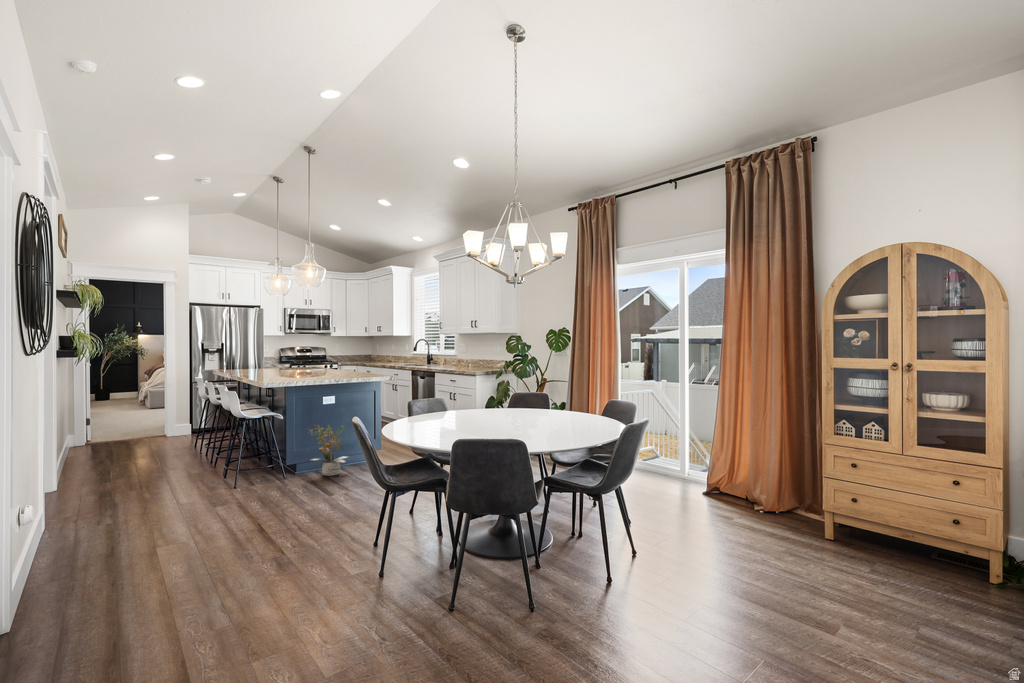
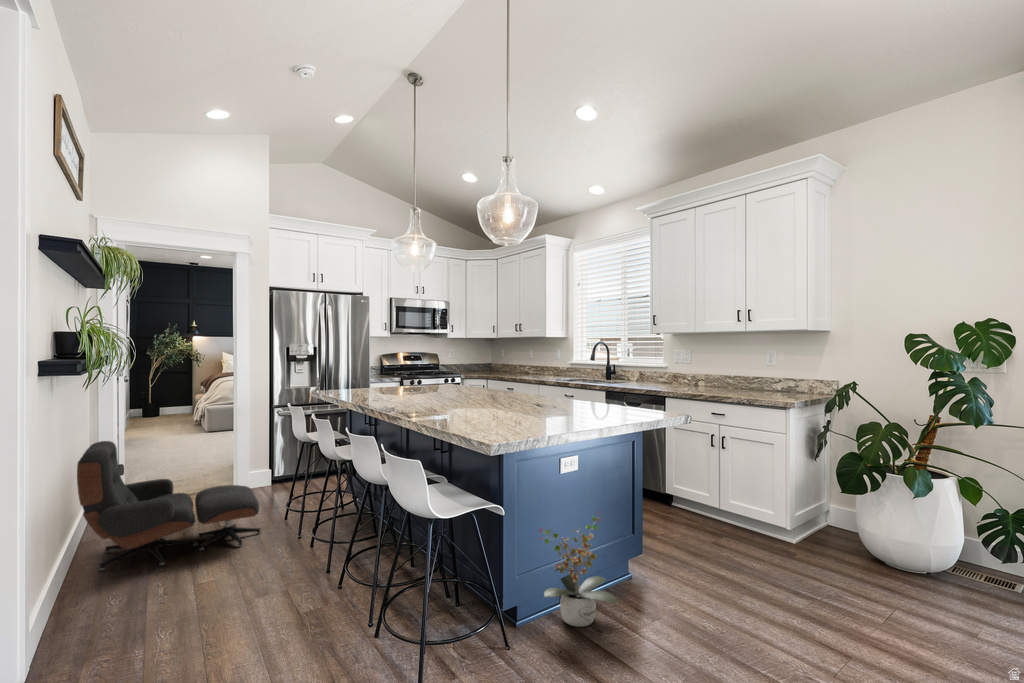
lounge chair: none [69,397,179,467] -> present [77,441,261,572]

